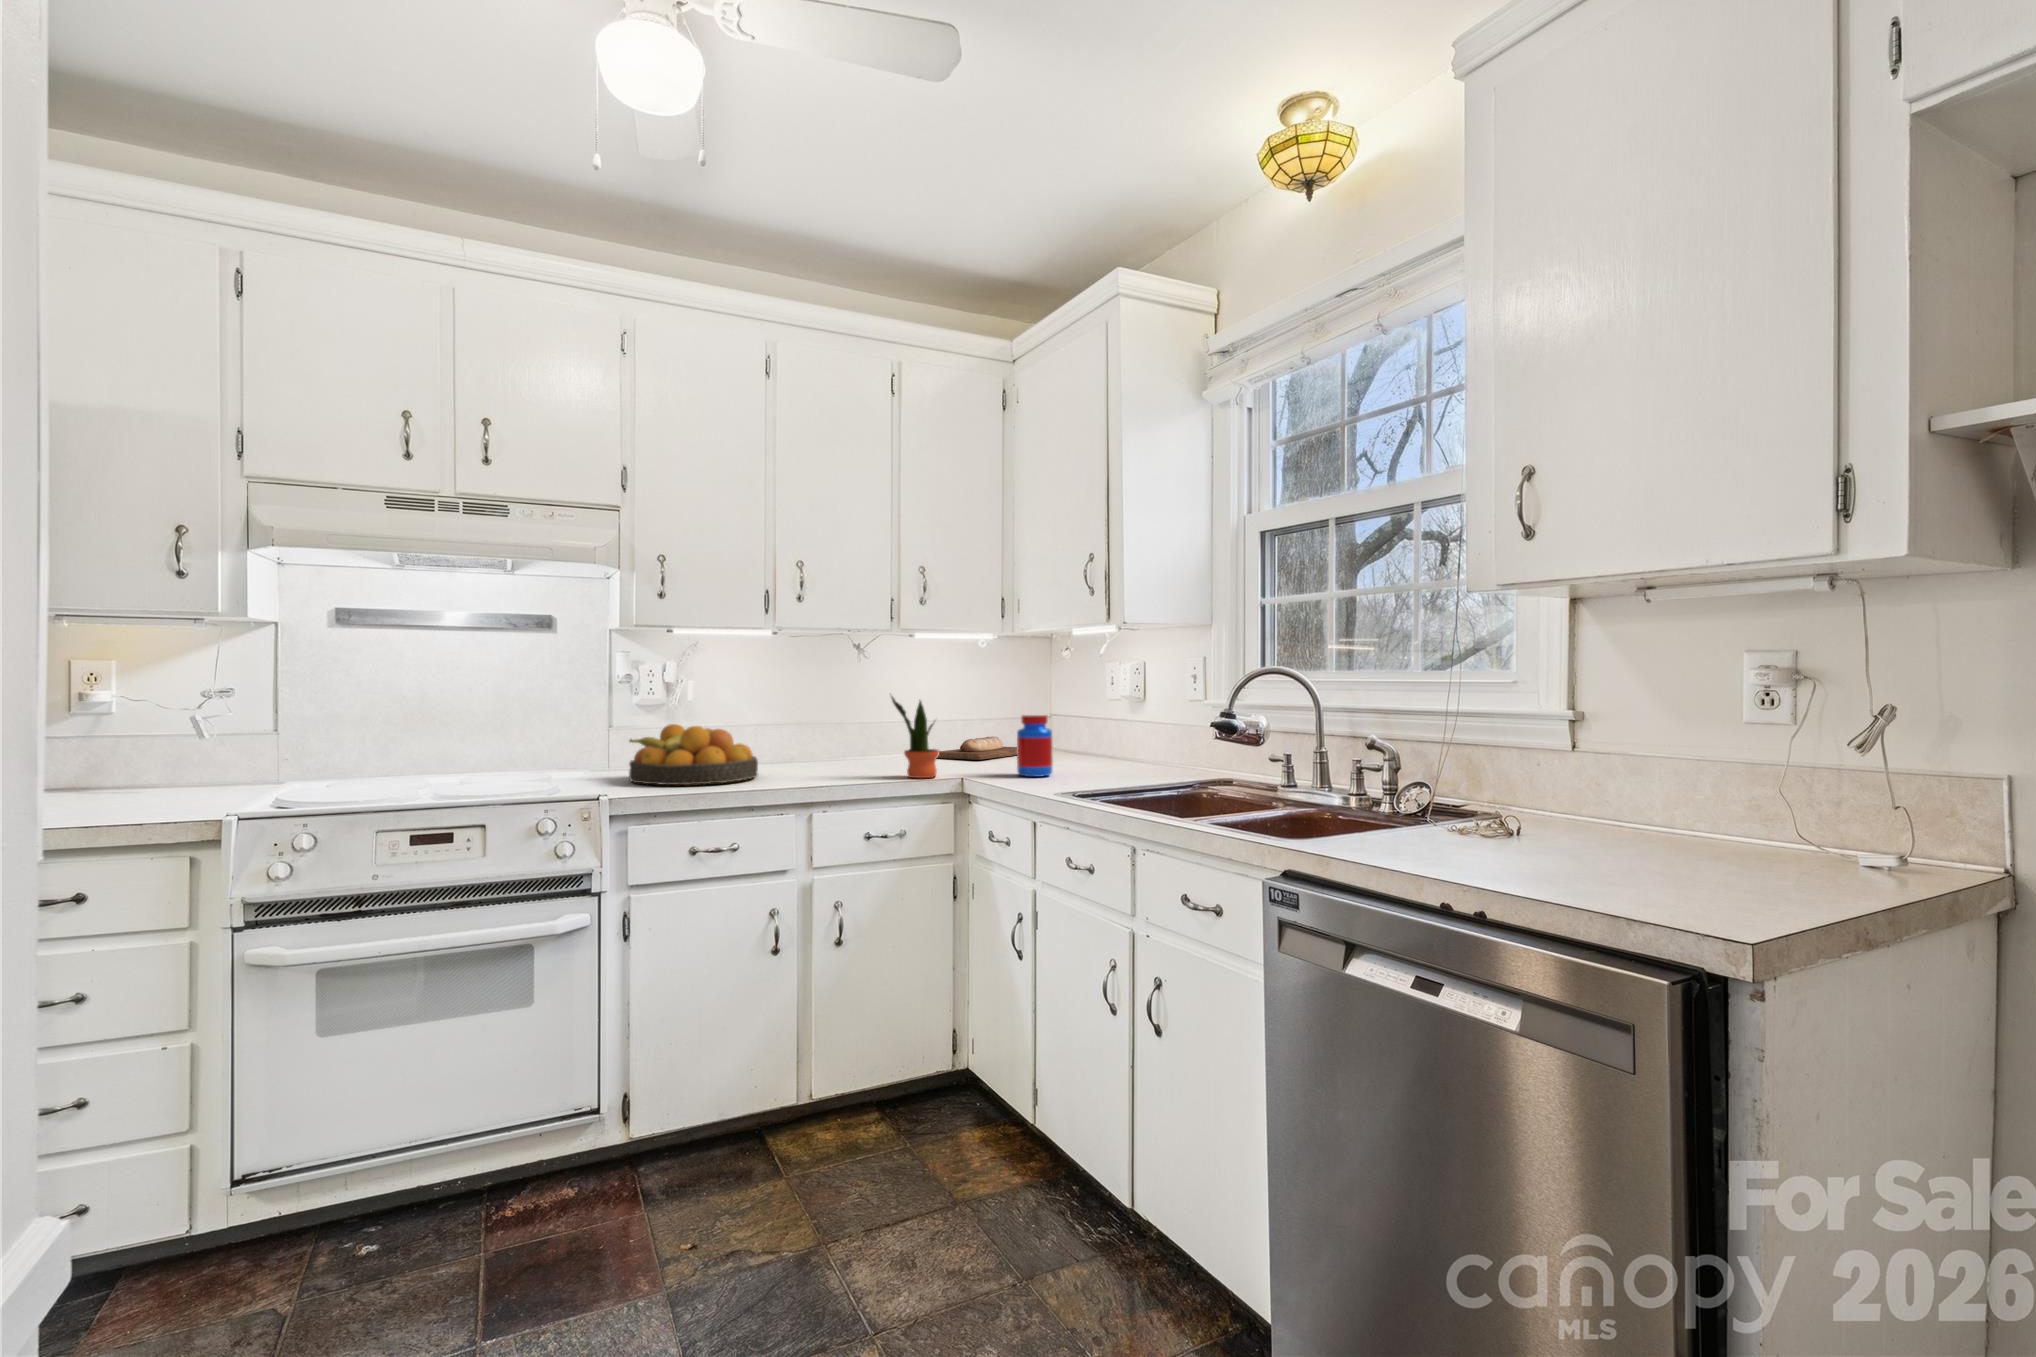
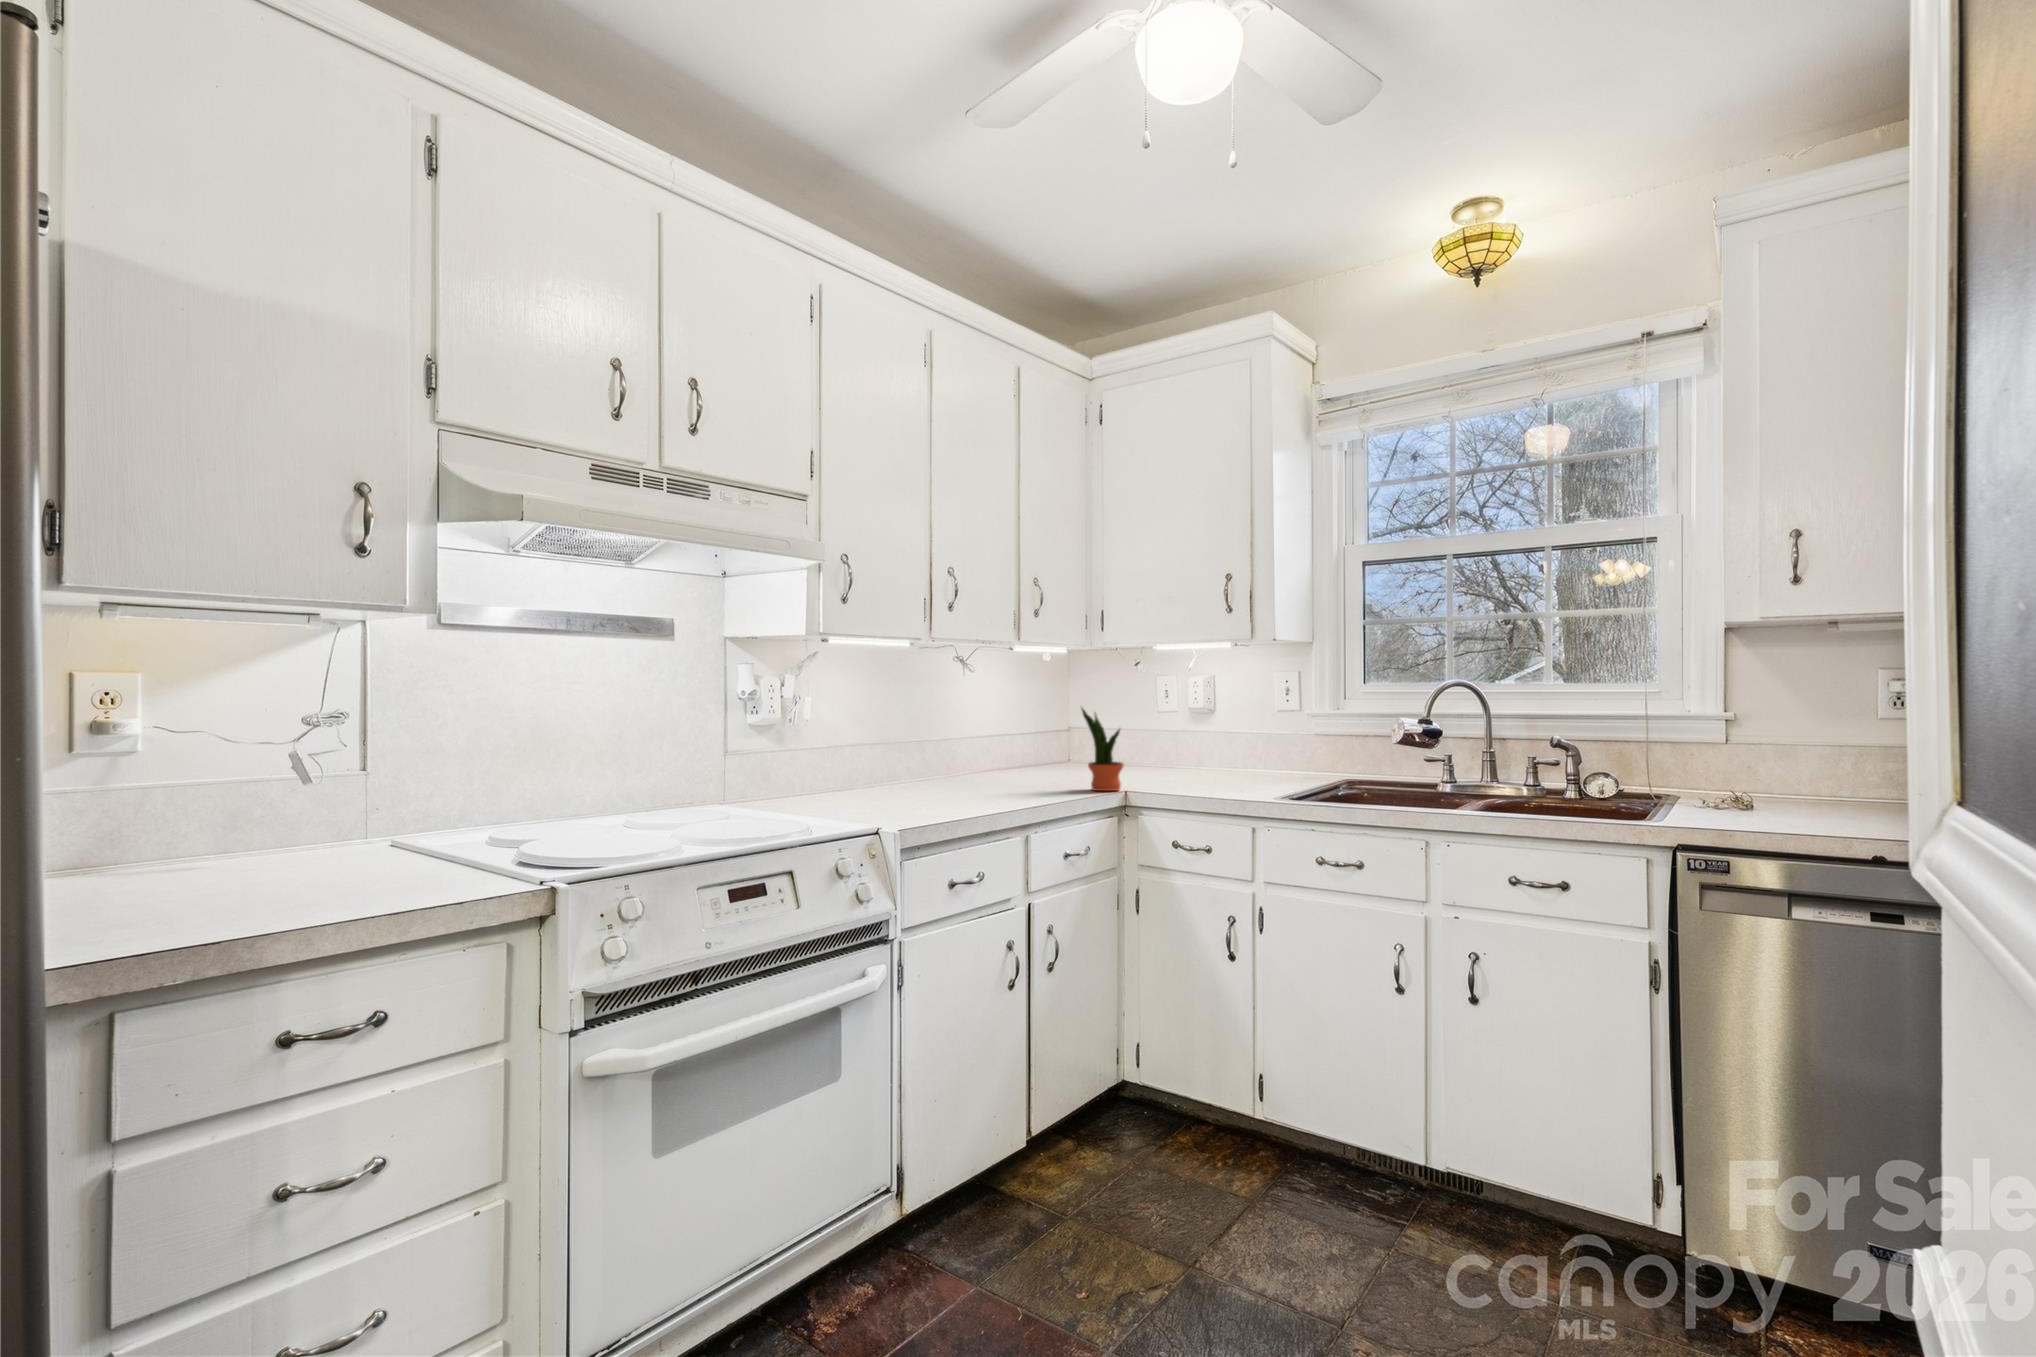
jar: present [1017,715,1053,777] -> none [1173,725,1207,784]
fruit bowl: present [629,724,758,785] -> none [835,745,972,812]
bread loaf: present [937,737,1017,760] -> none [1017,748,1079,771]

